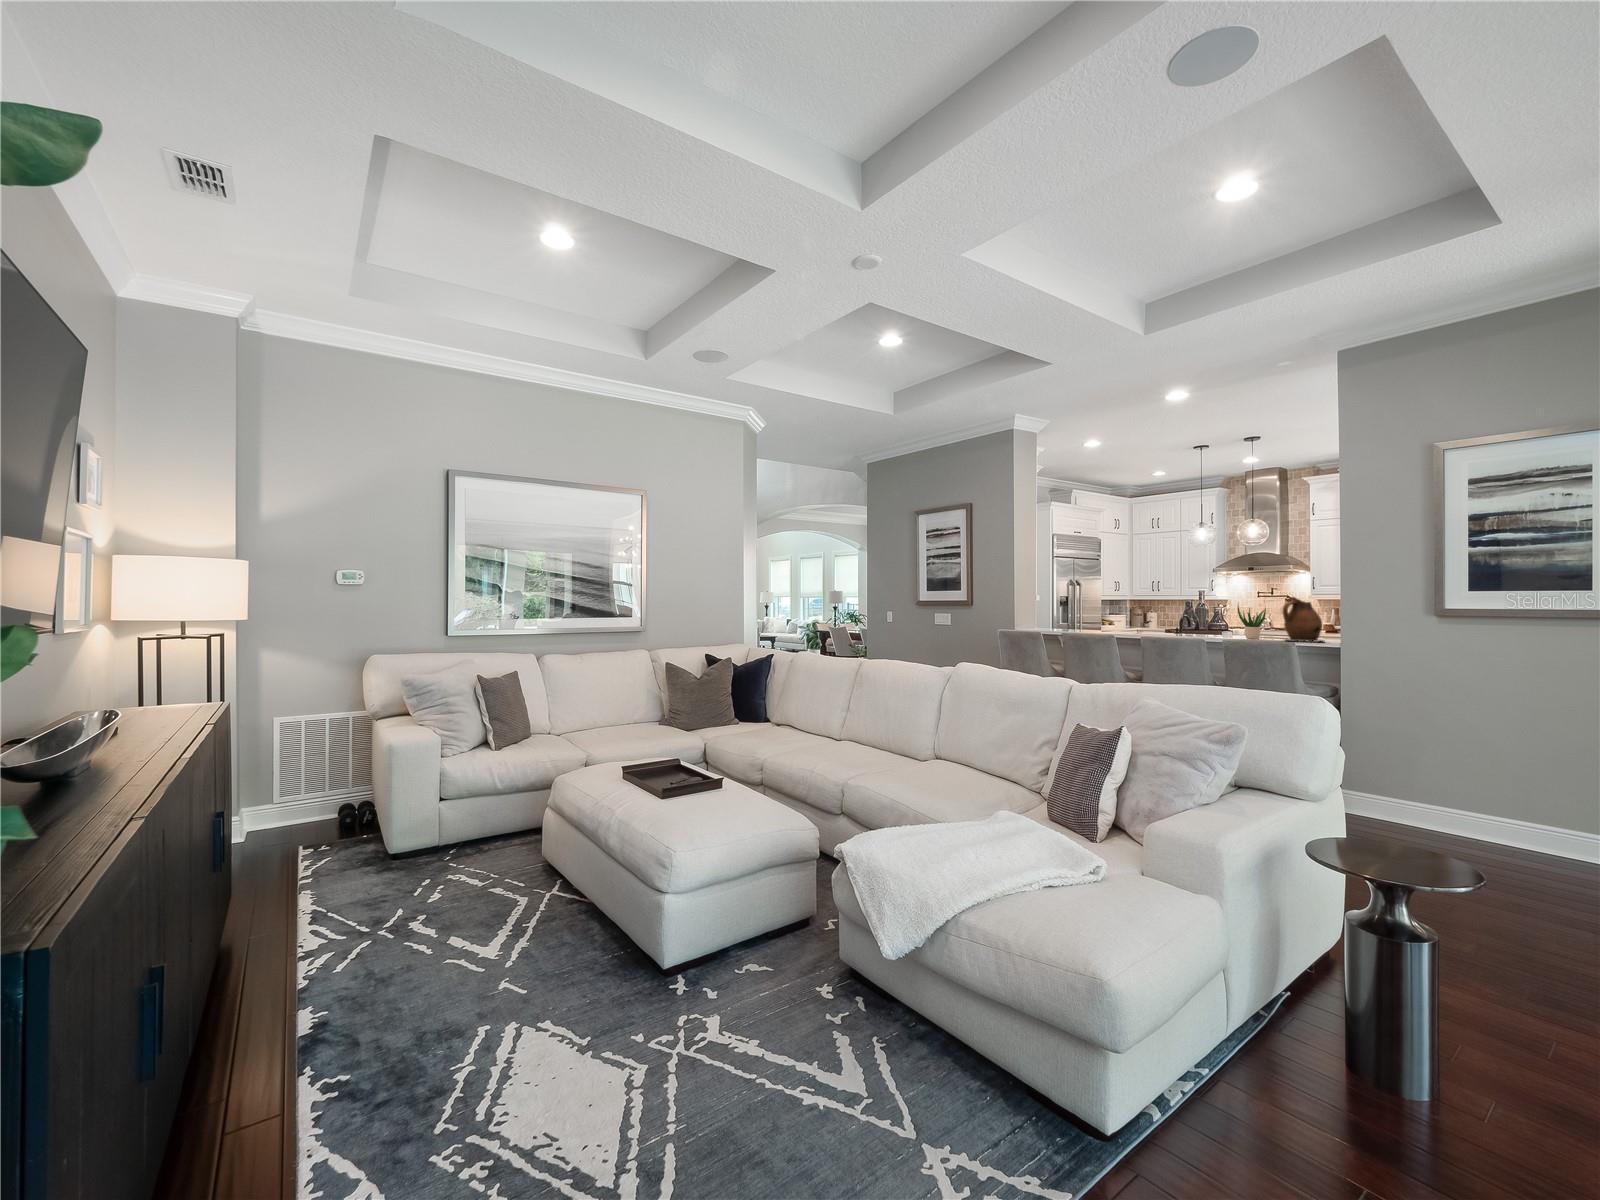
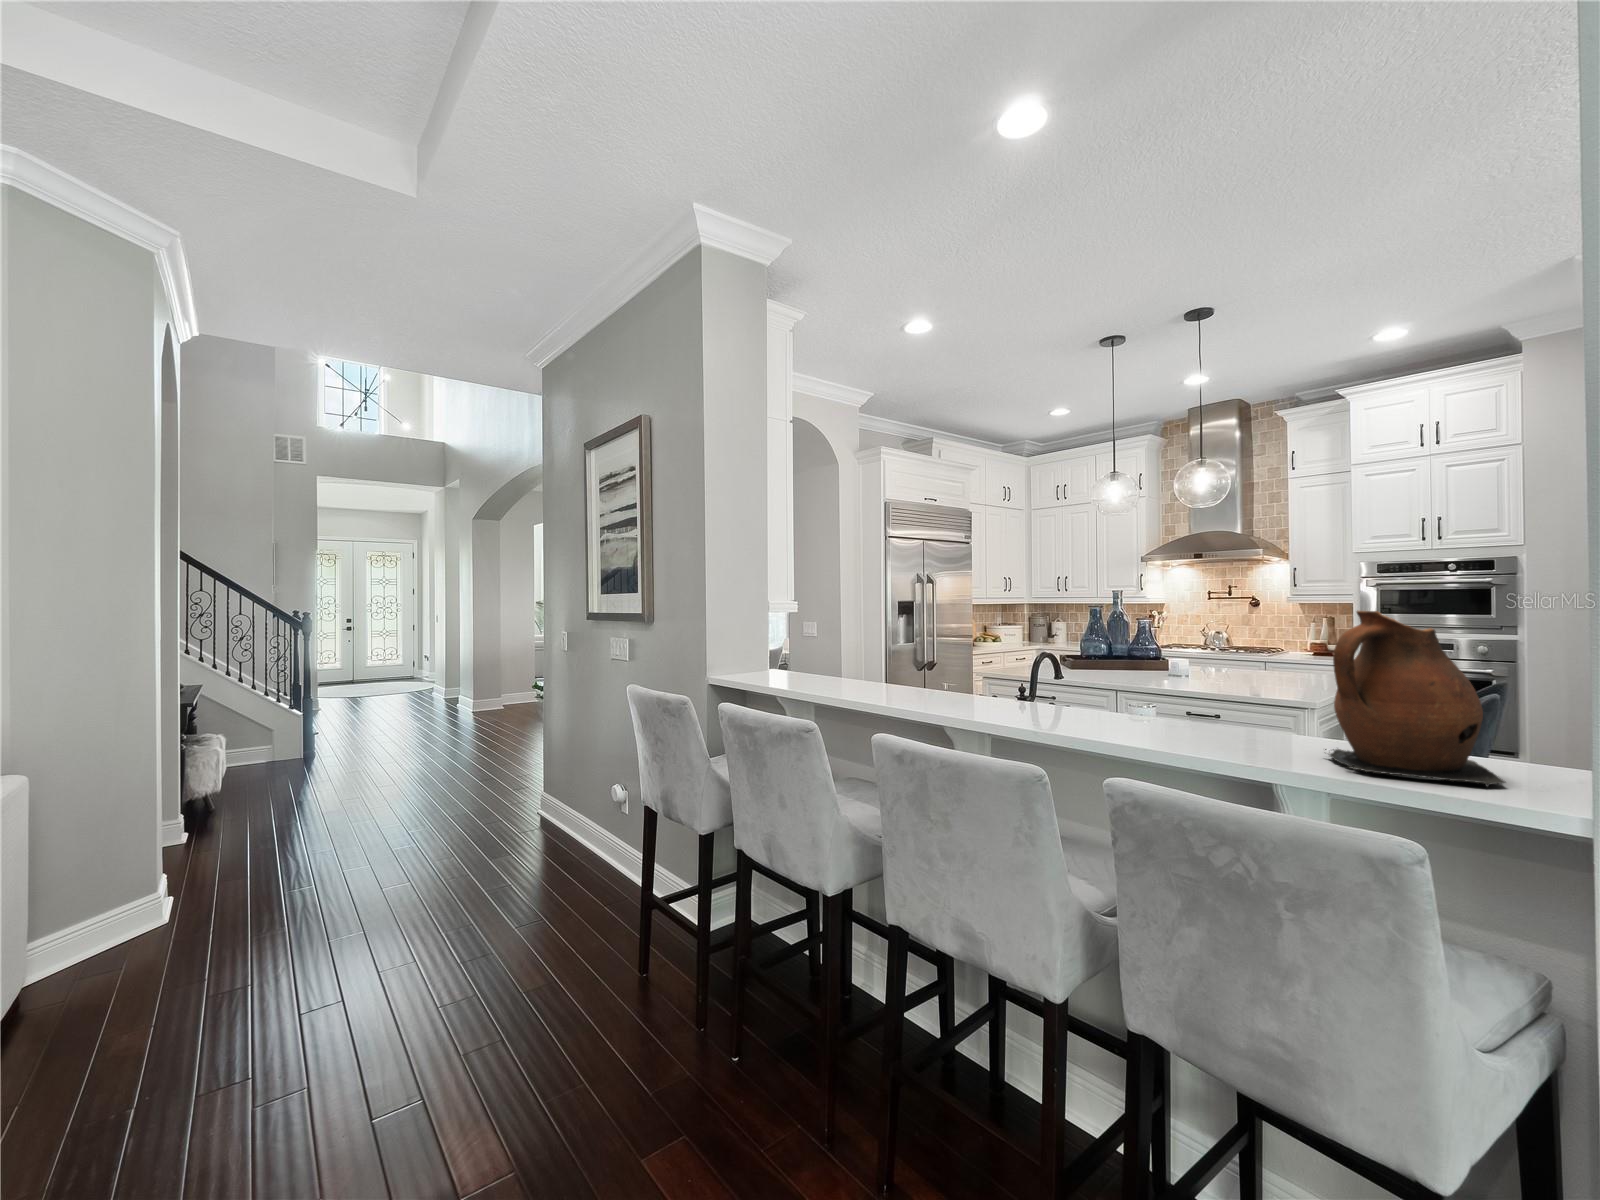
potted plant: present [1238,604,1266,639] -> none [1178,622,1264,739]

